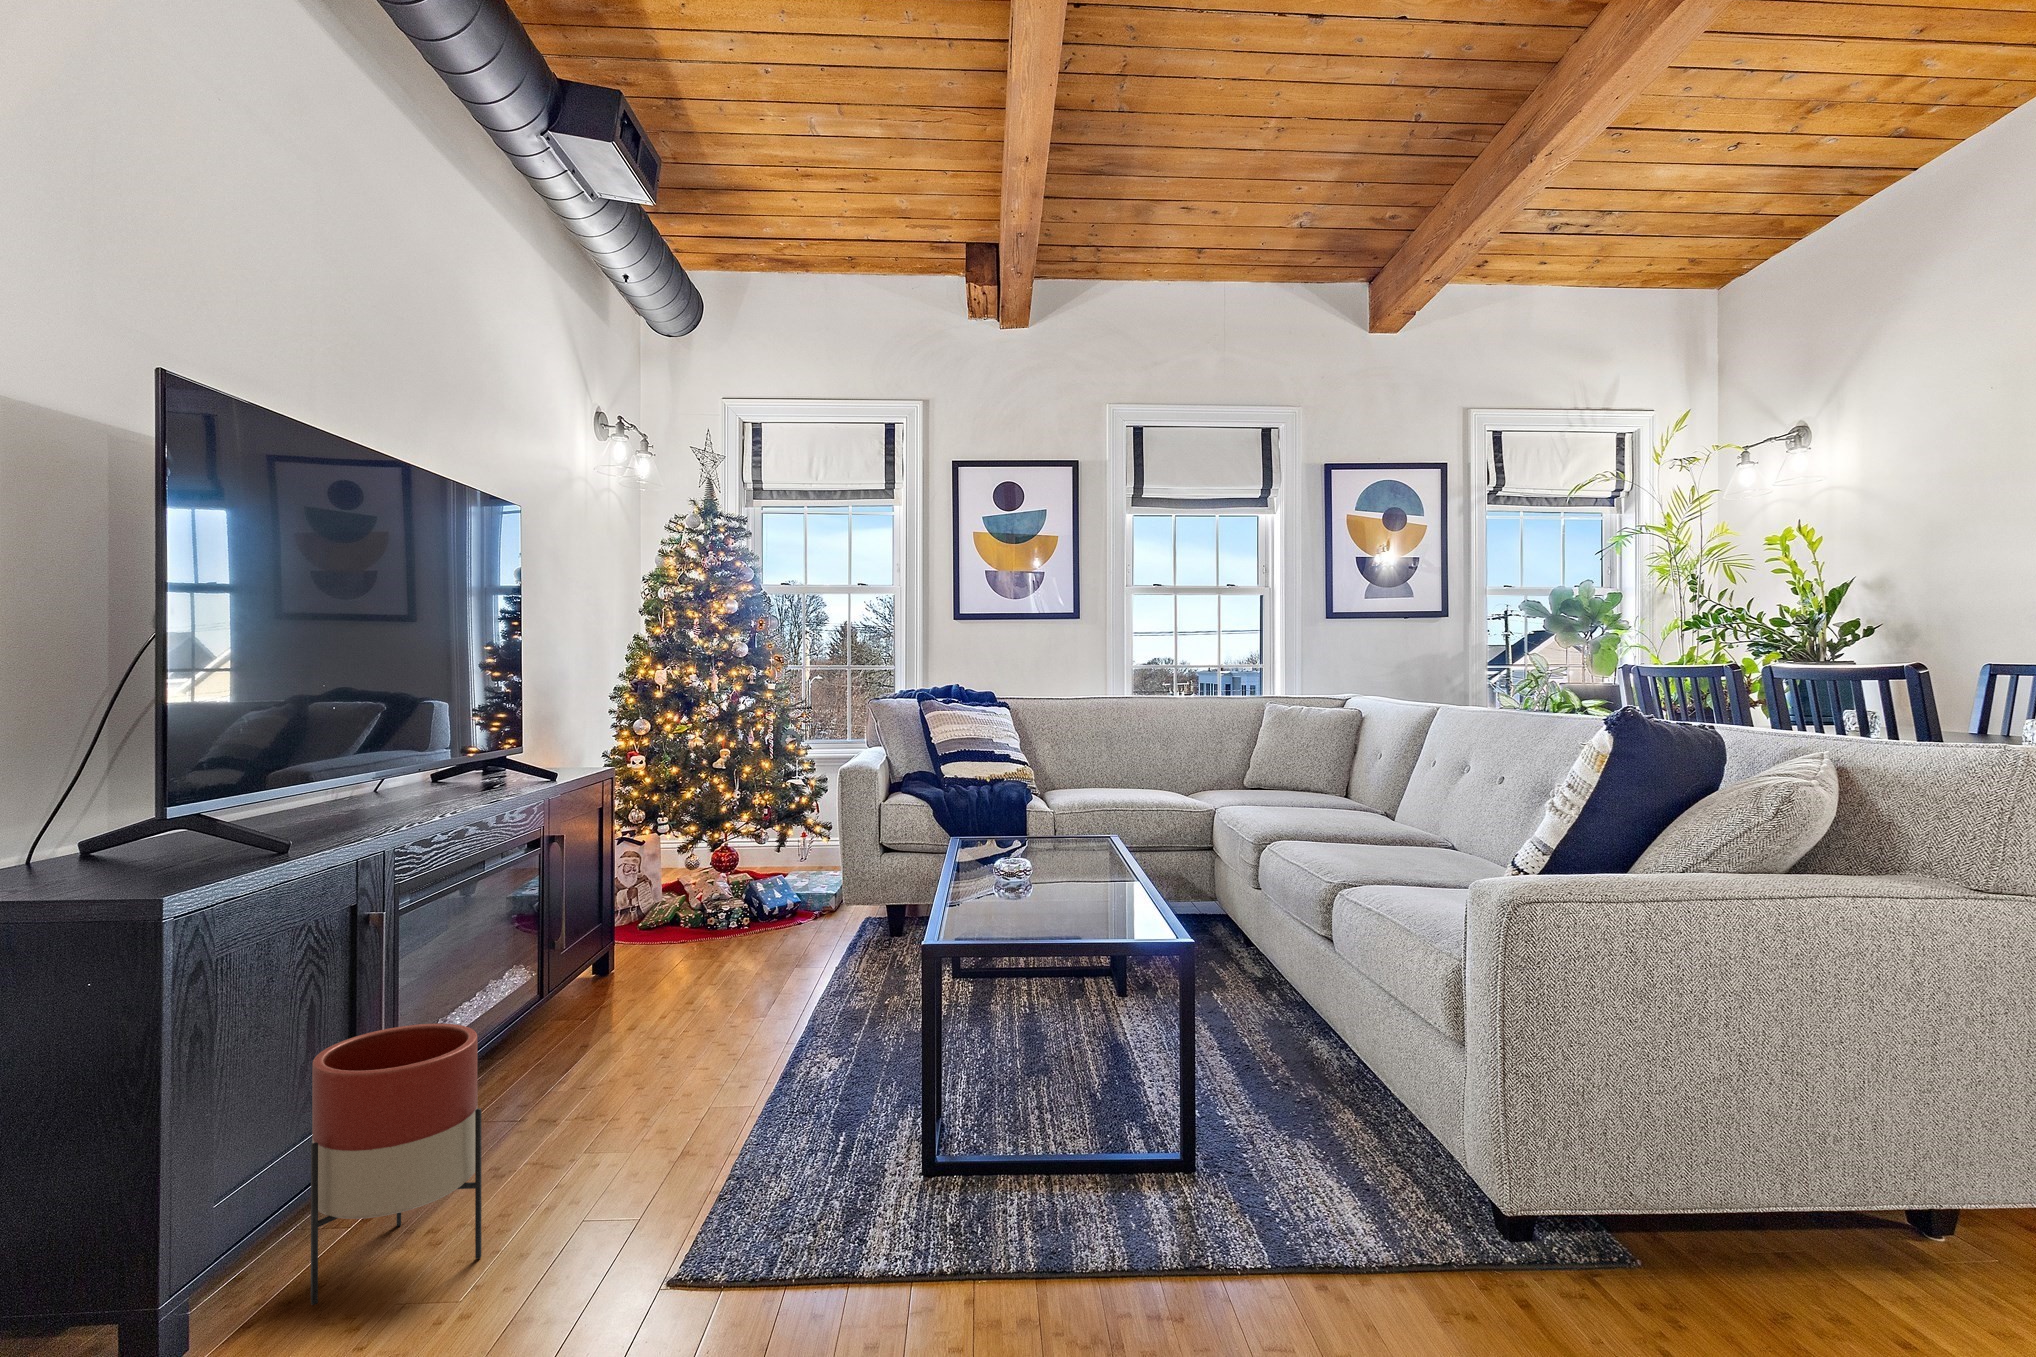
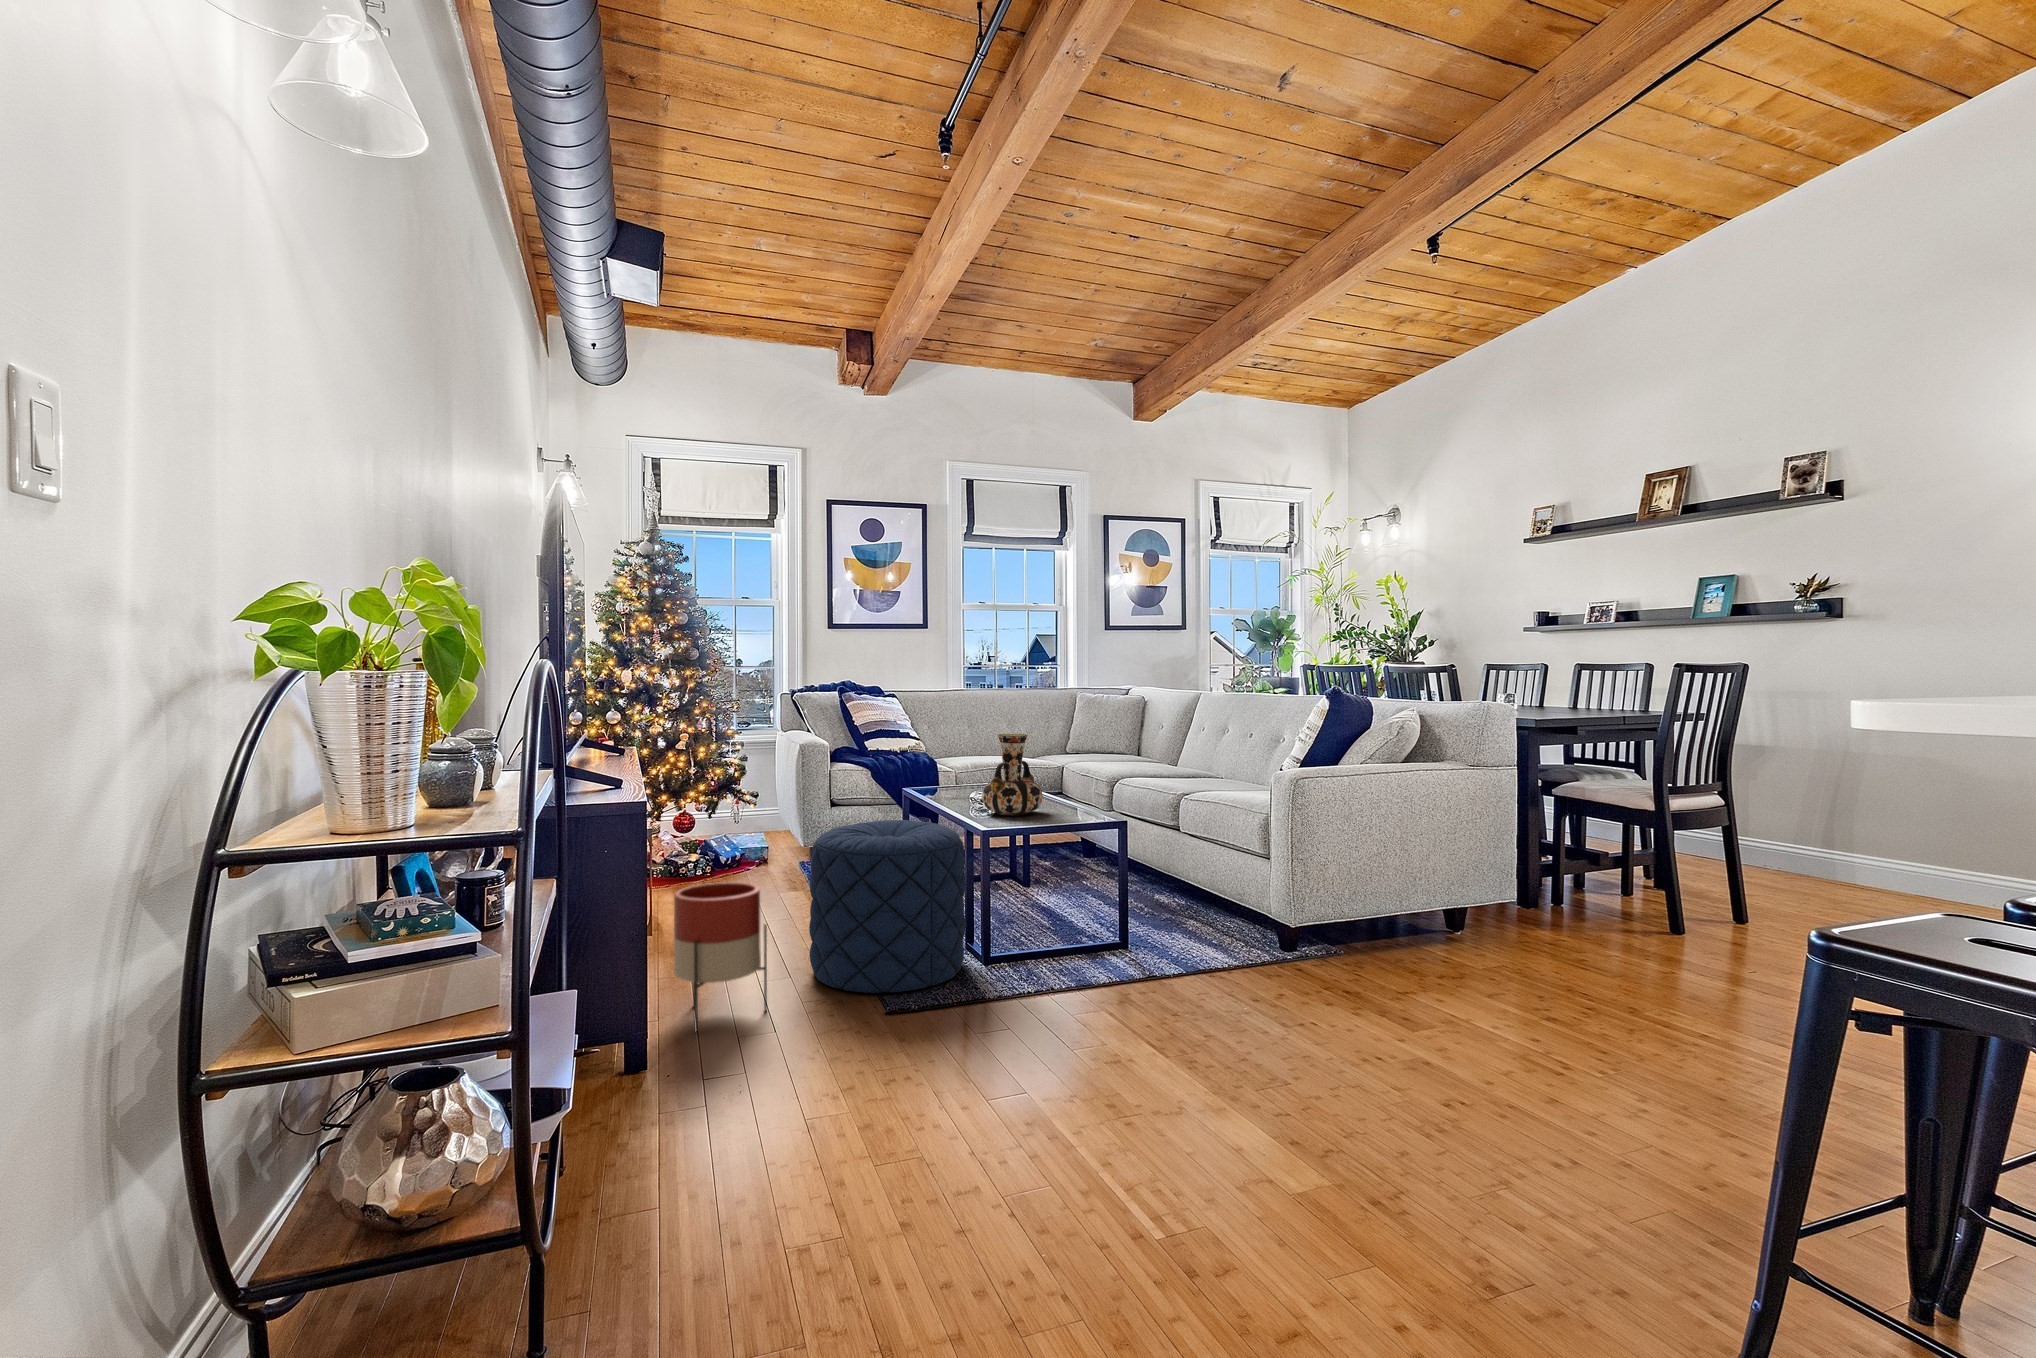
vase: none [990,776,1088,911] -> present [982,734,1043,815]
pouf: none [614,918,887,1246] -> present [809,820,966,993]

